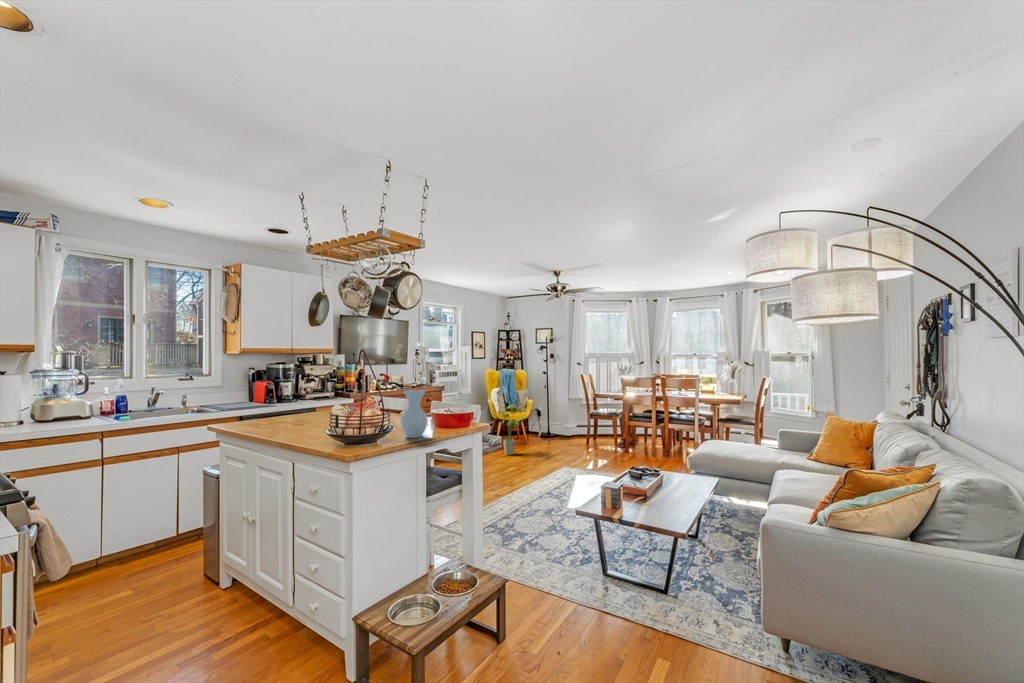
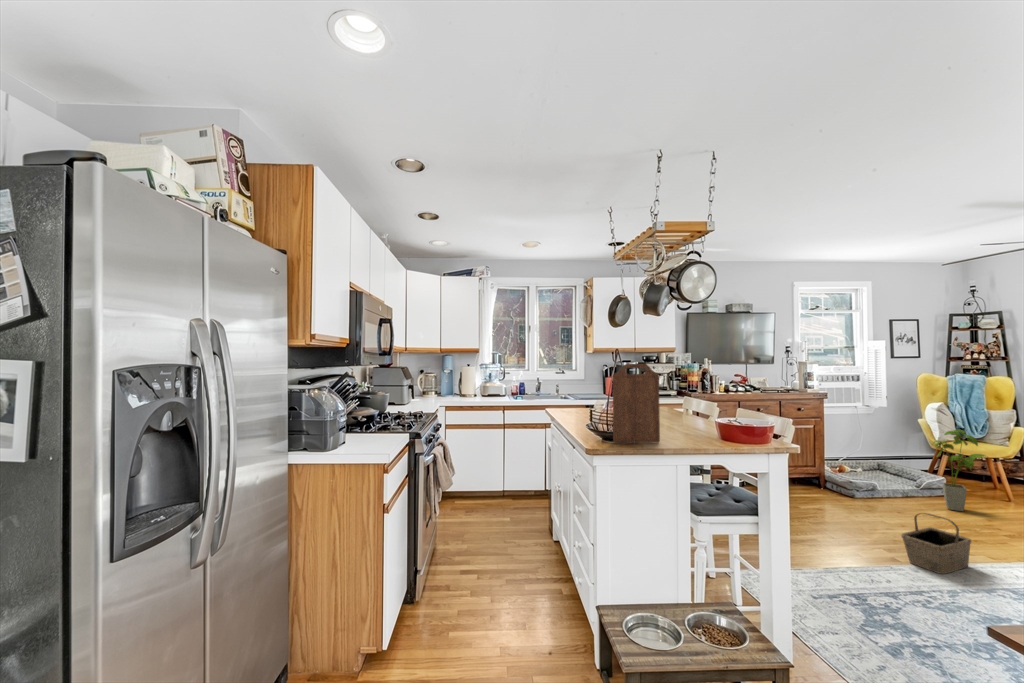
cutting board: none [363,375,401,448] -> present [613,364,660,443]
vase: present [401,390,428,438] -> none [669,385,702,442]
basket: none [501,460,531,496] -> present [902,513,971,574]

